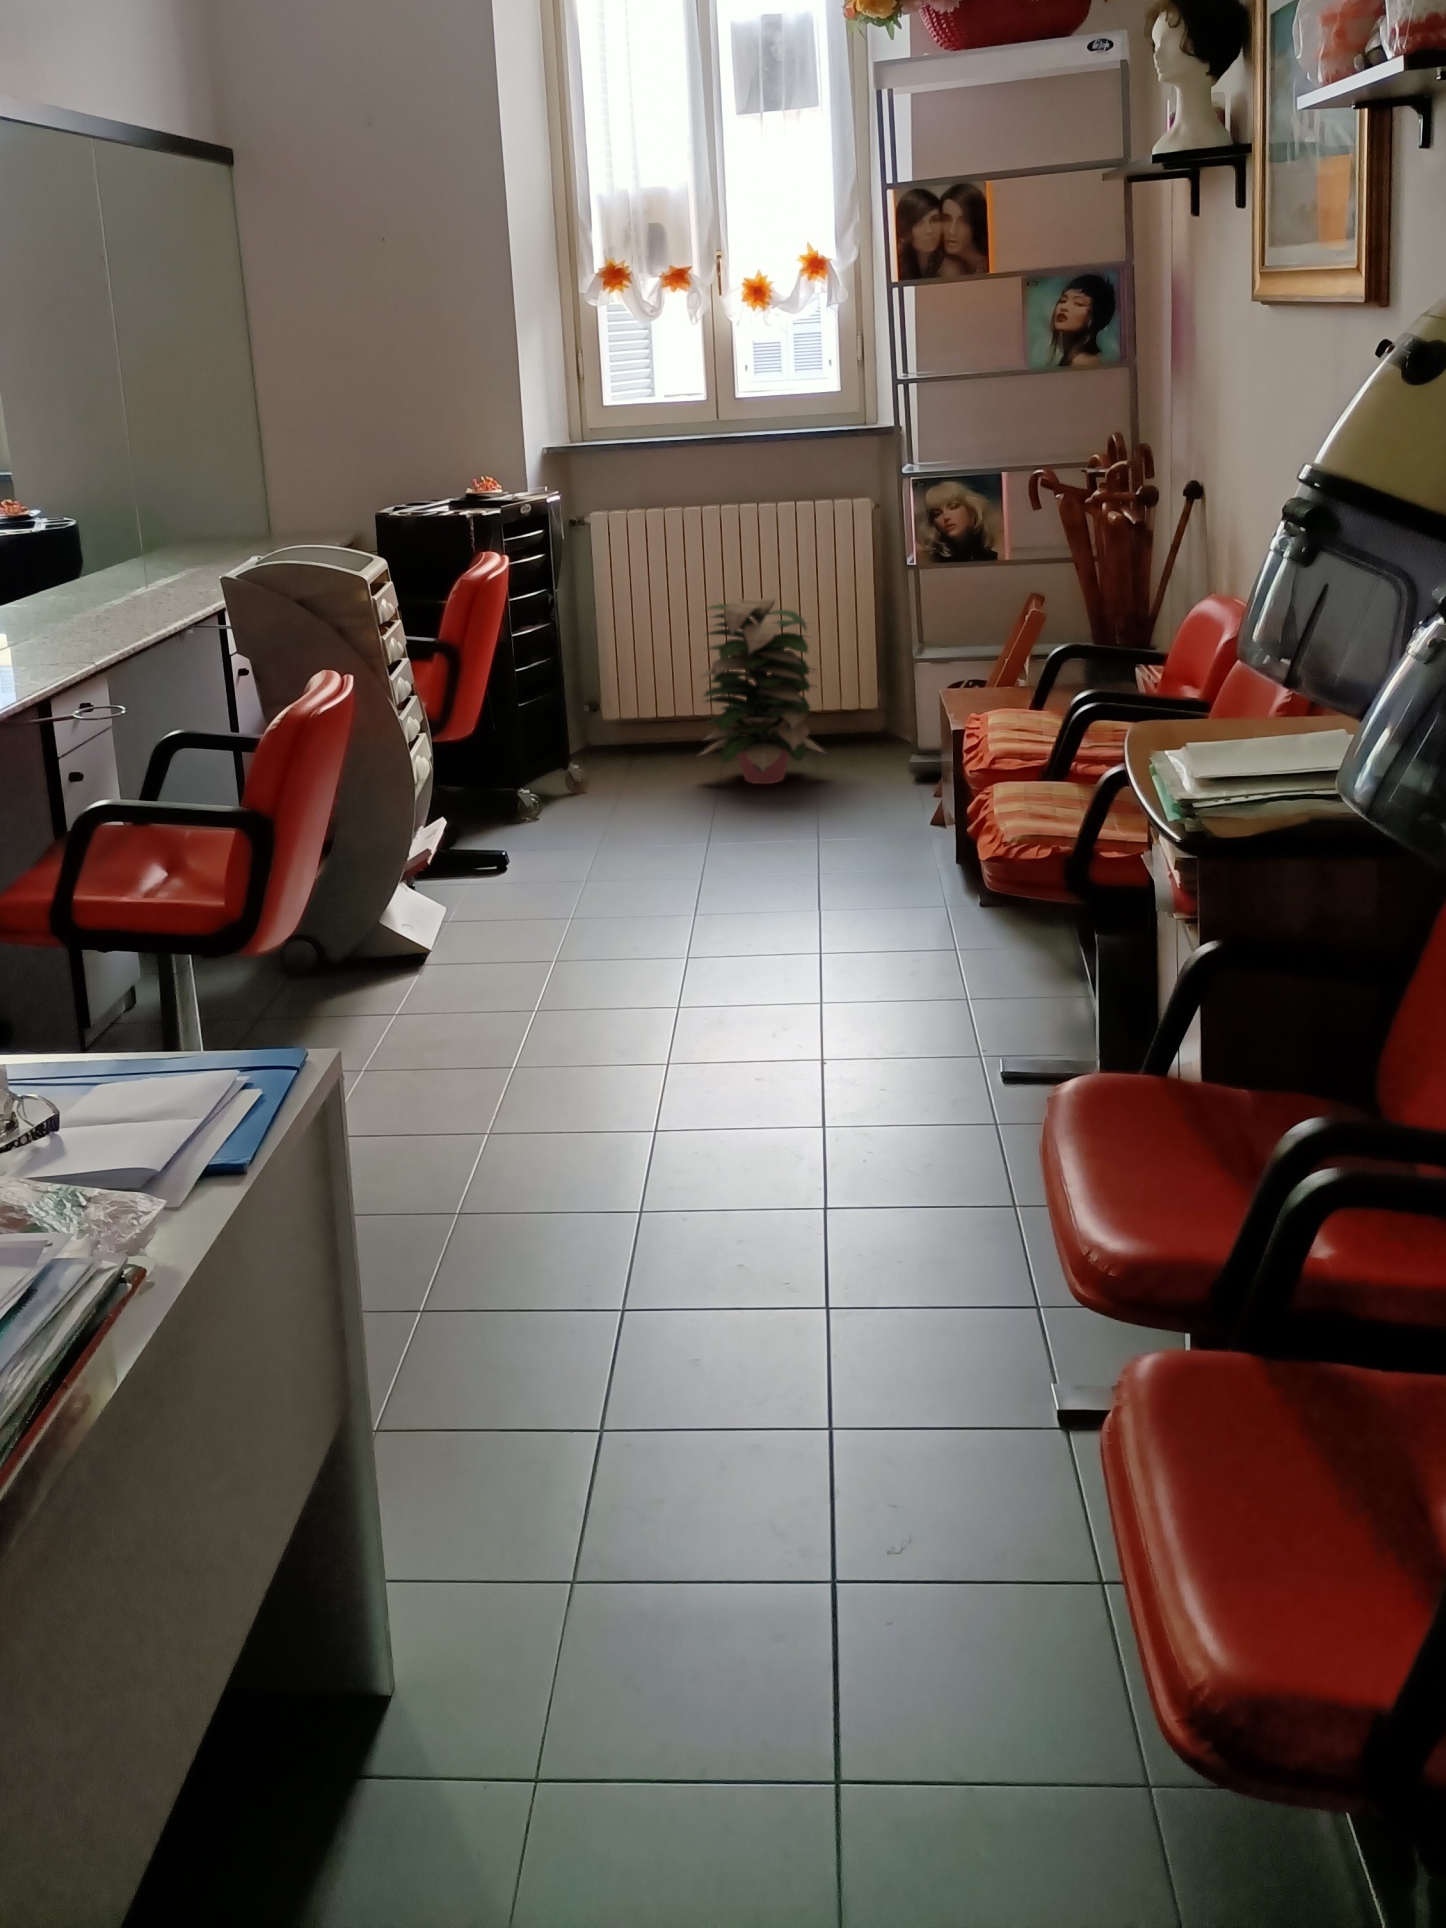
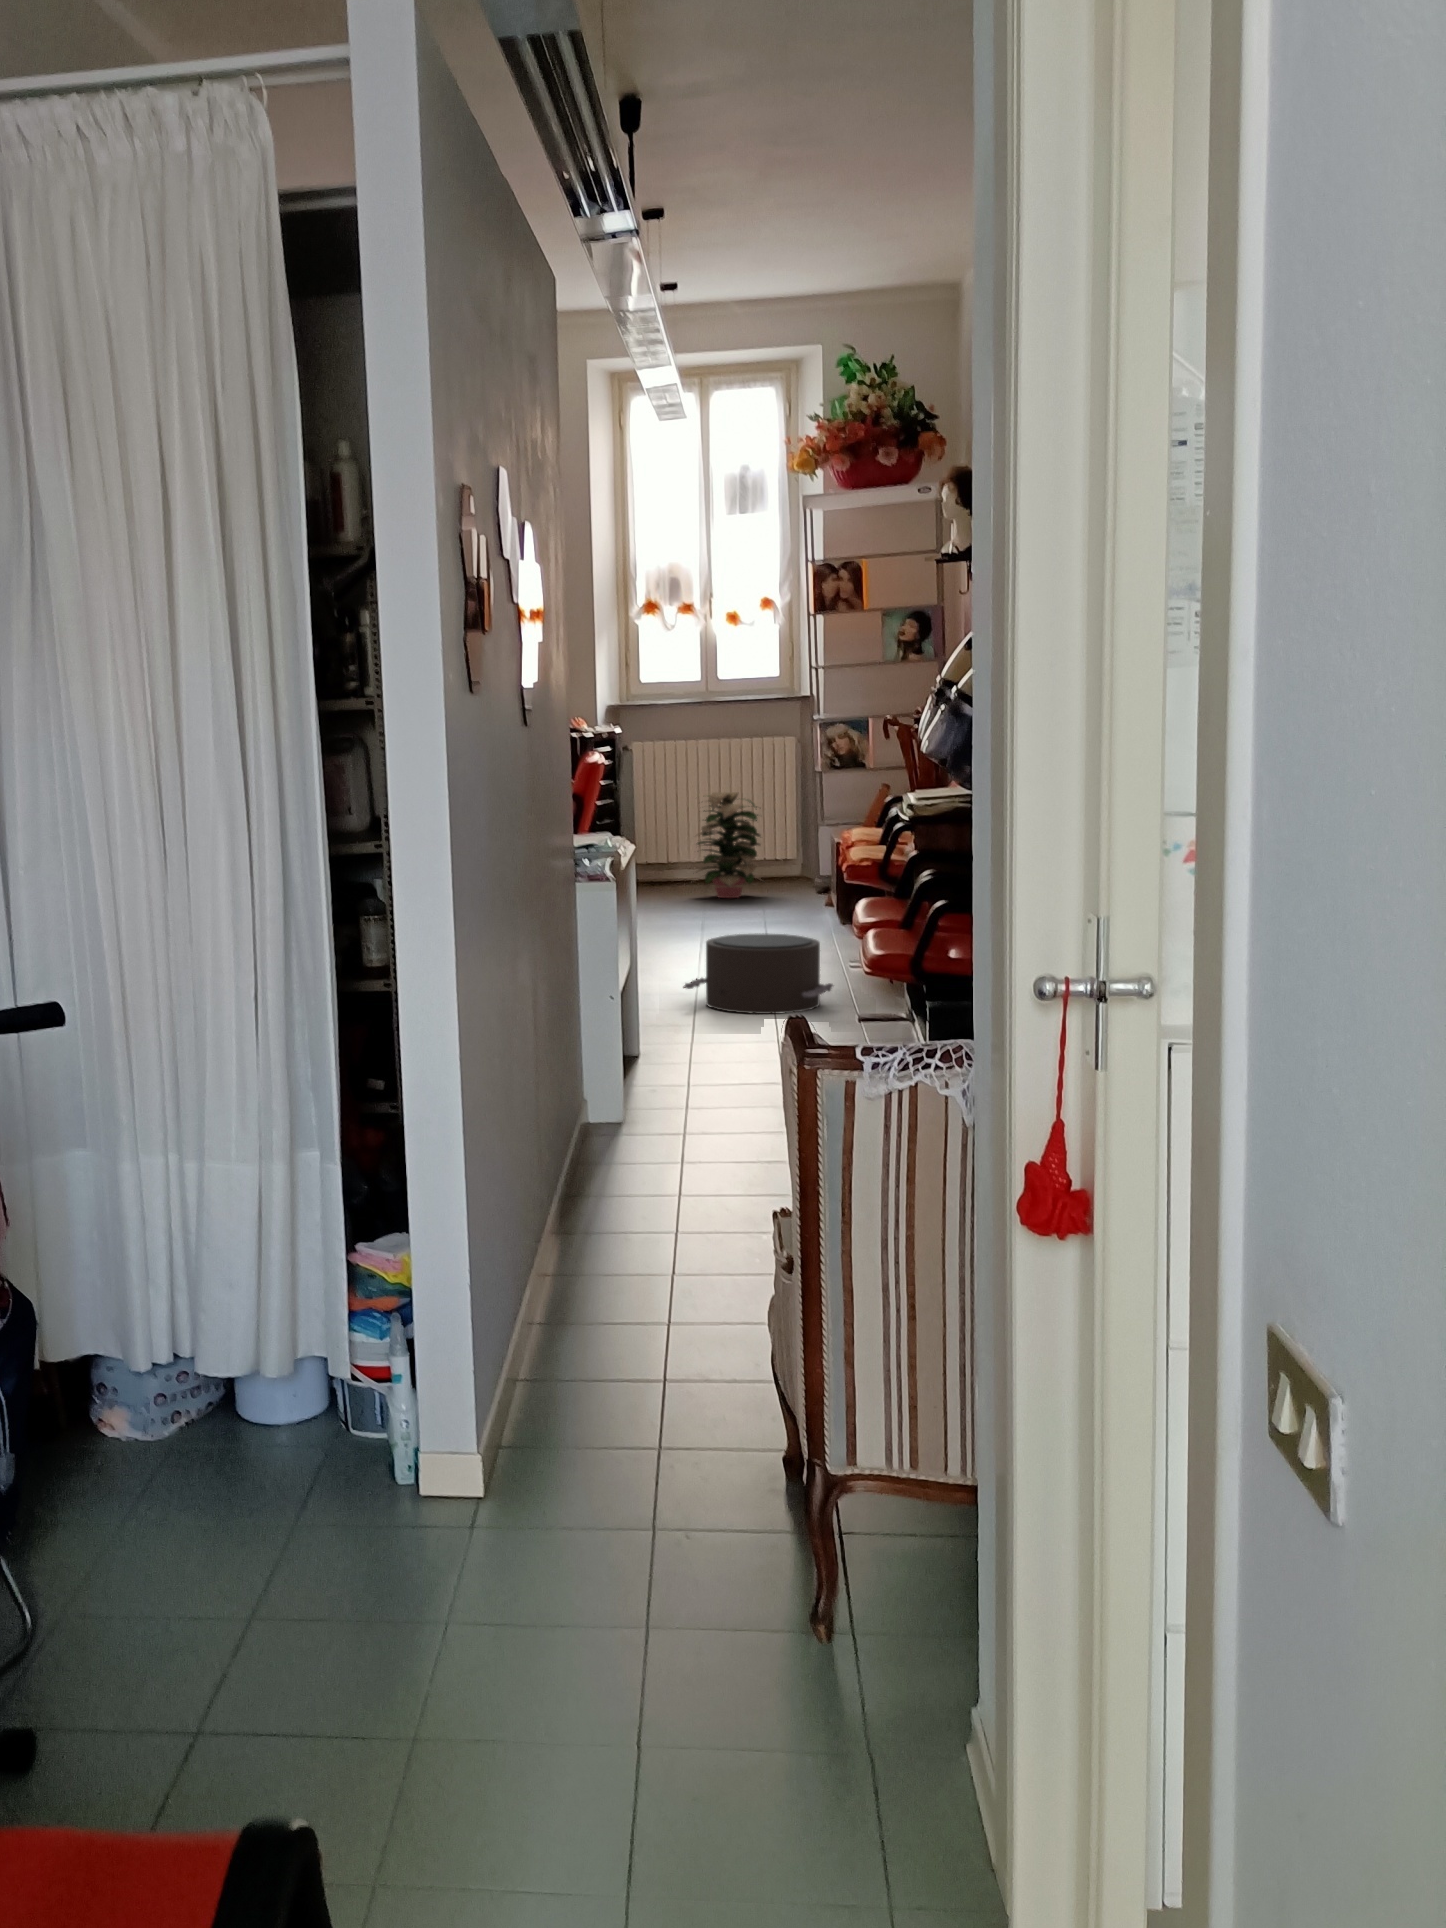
pouf: none [550,1287,996,1665] -> present [683,934,833,1014]

